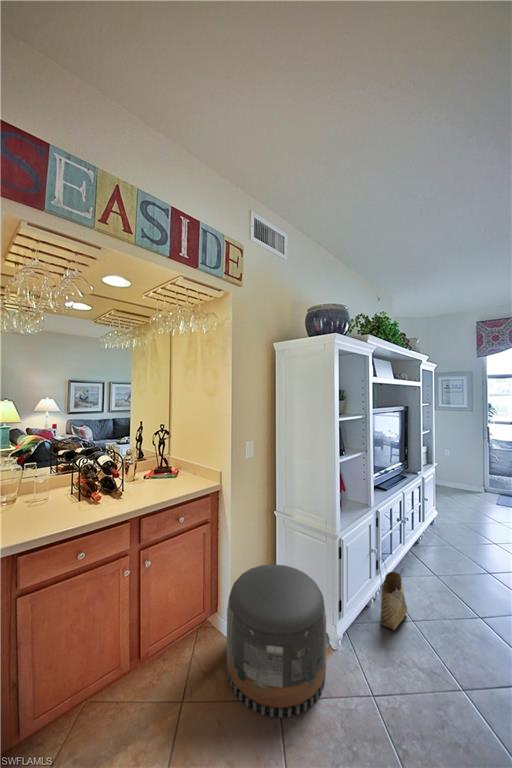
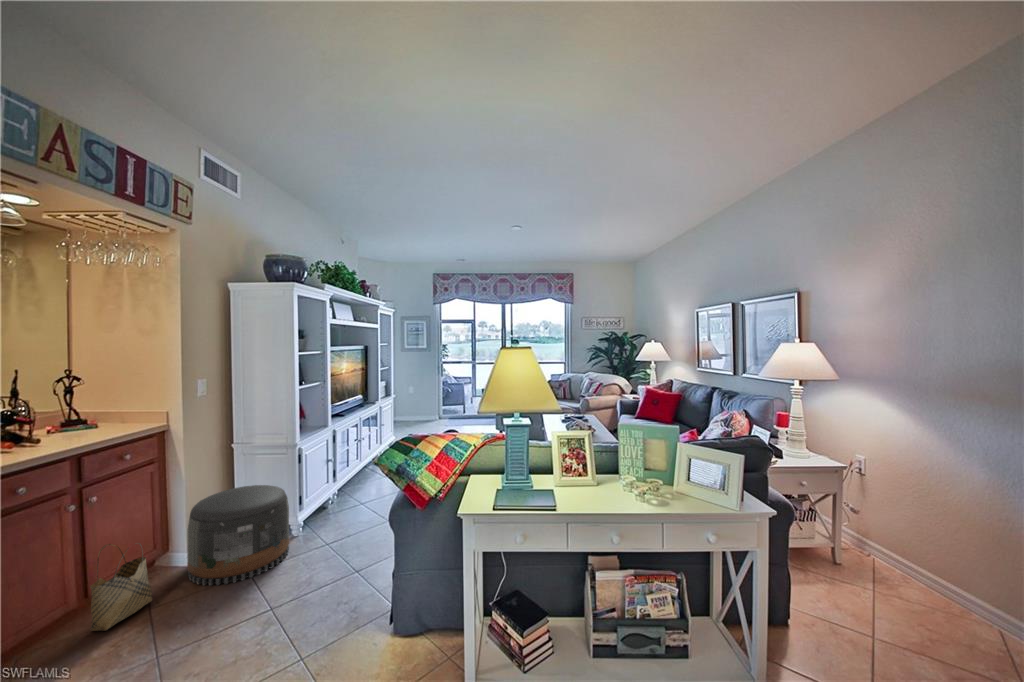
woven basket: present [379,557,407,630] -> present [90,543,152,631]

